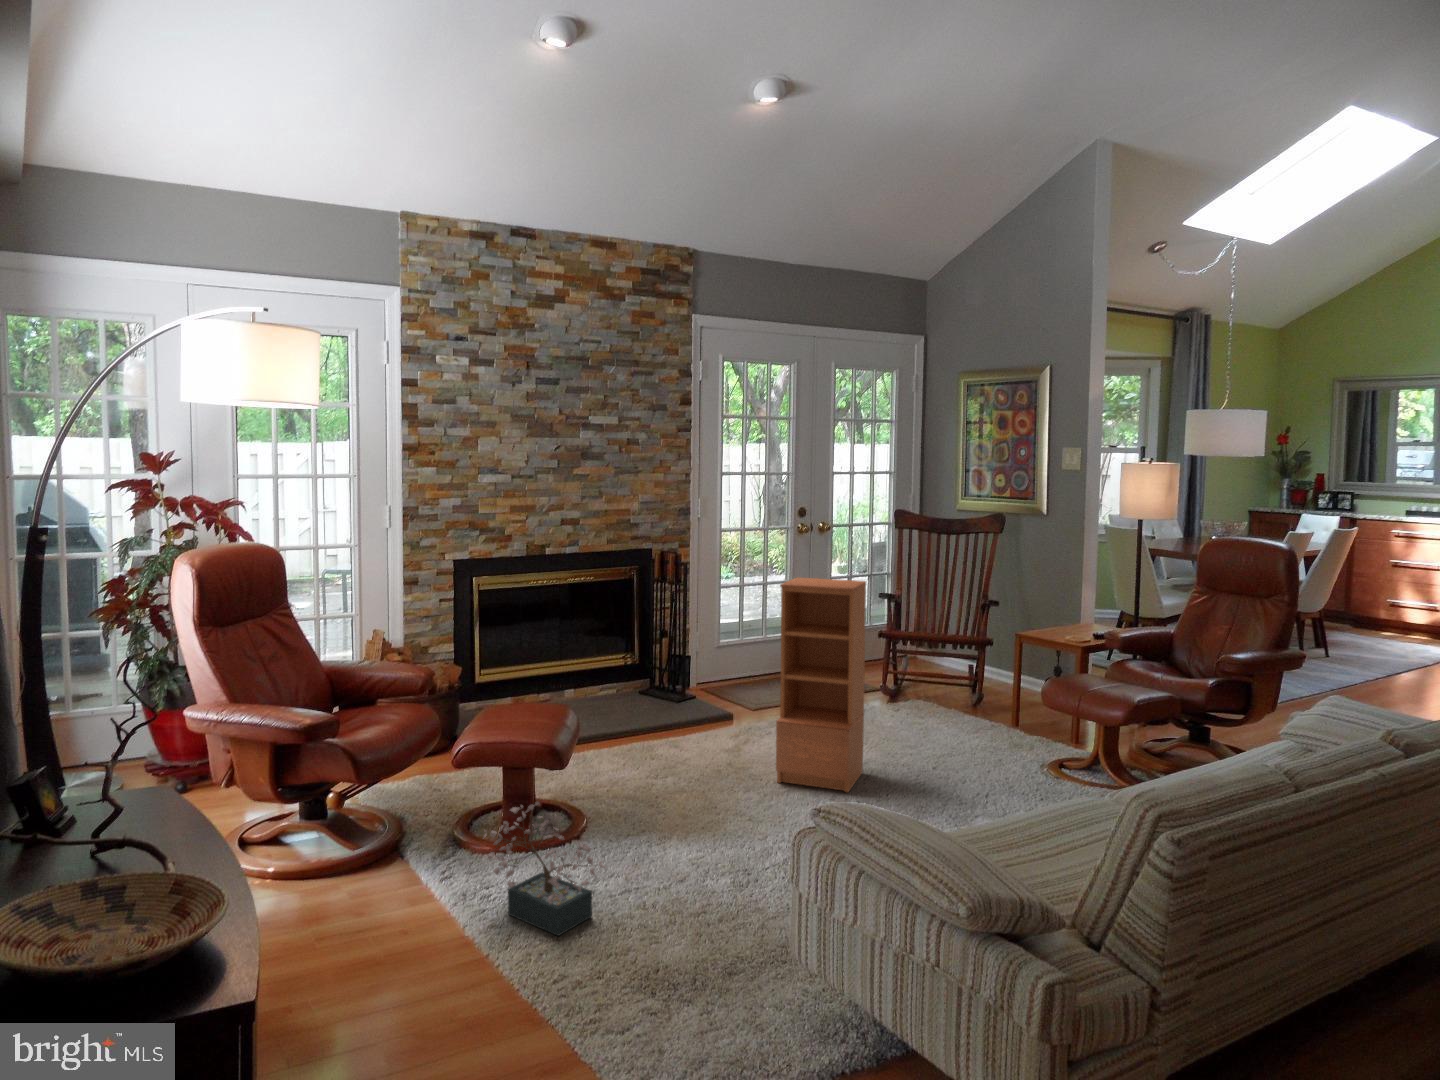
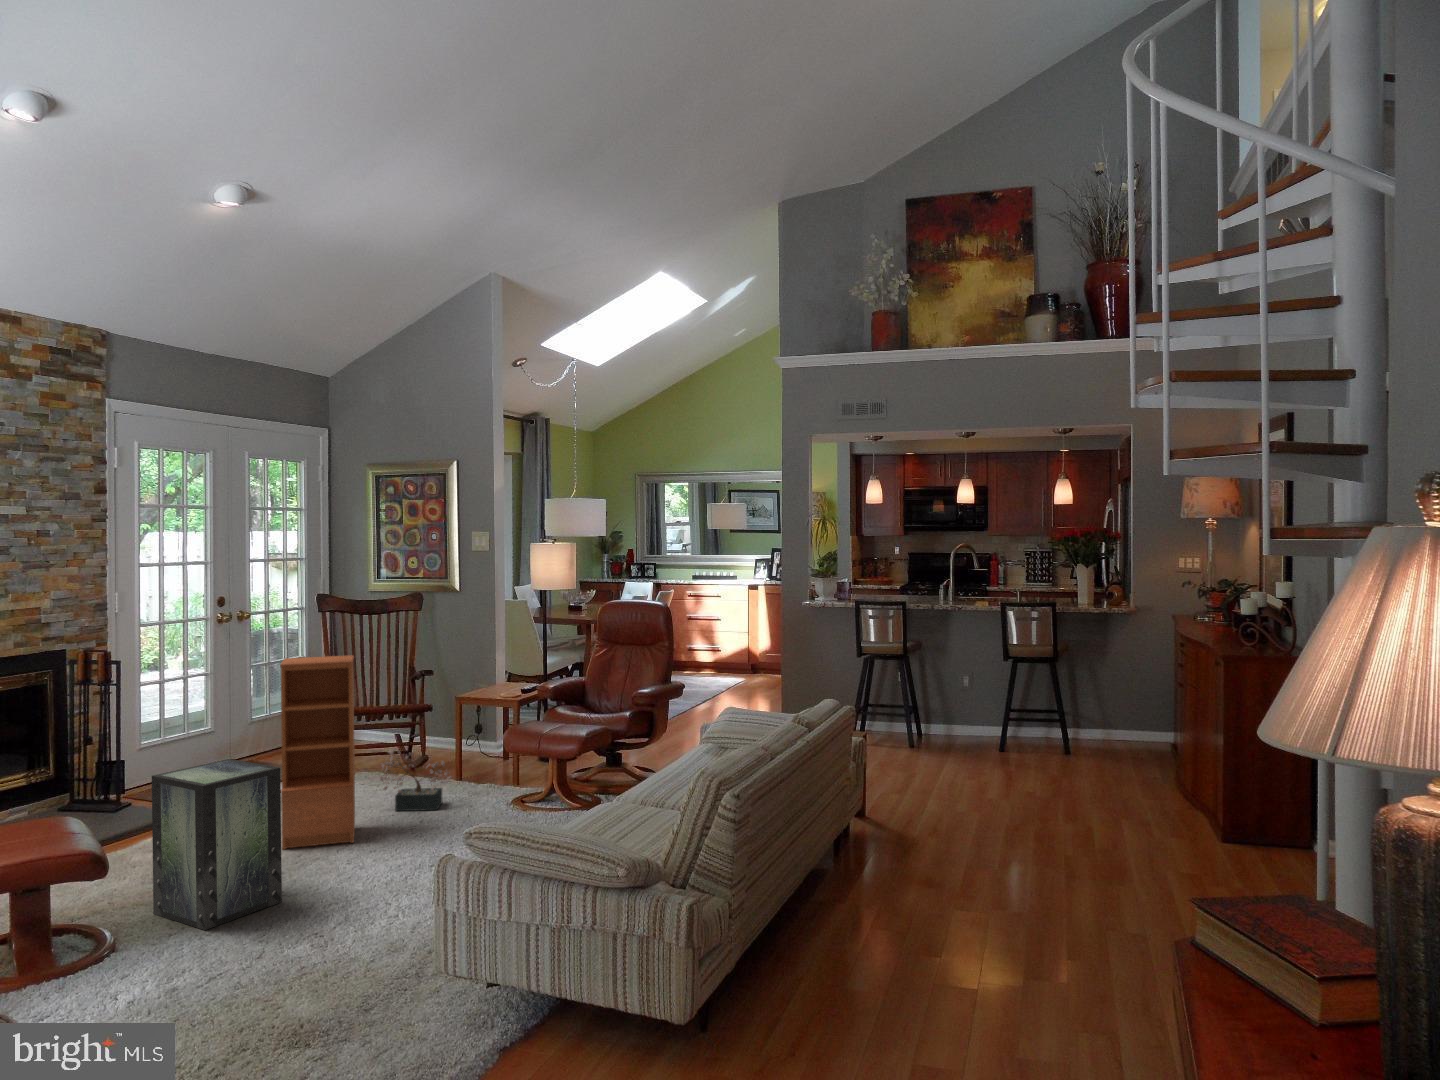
storage box: none [618,682,731,864] -> present [152,759,282,930]
decorative plant: present [485,802,606,936] -> present [380,749,451,811]

